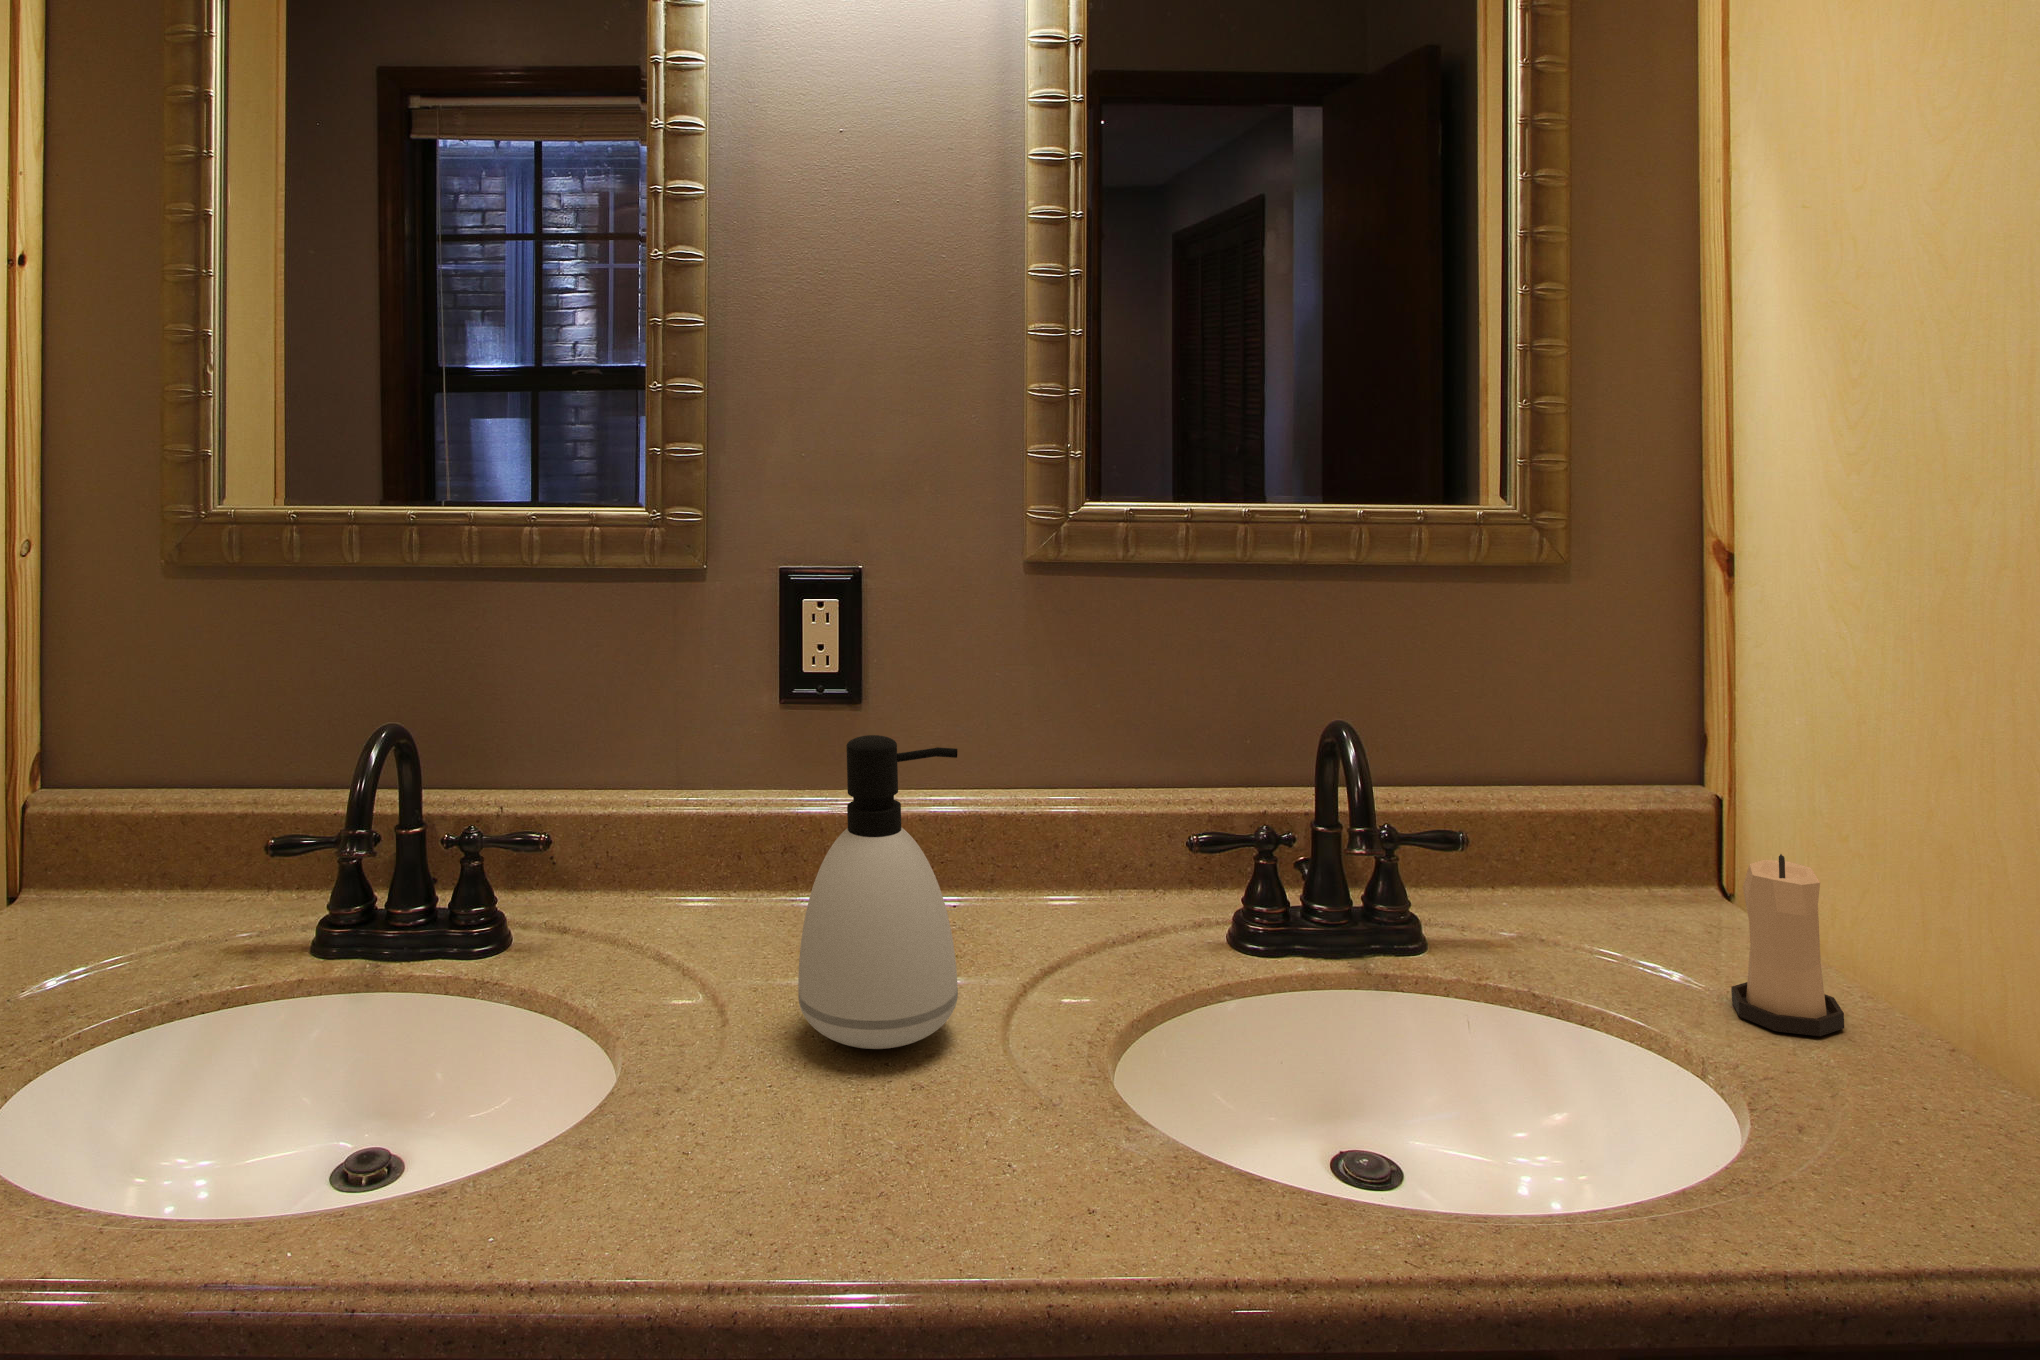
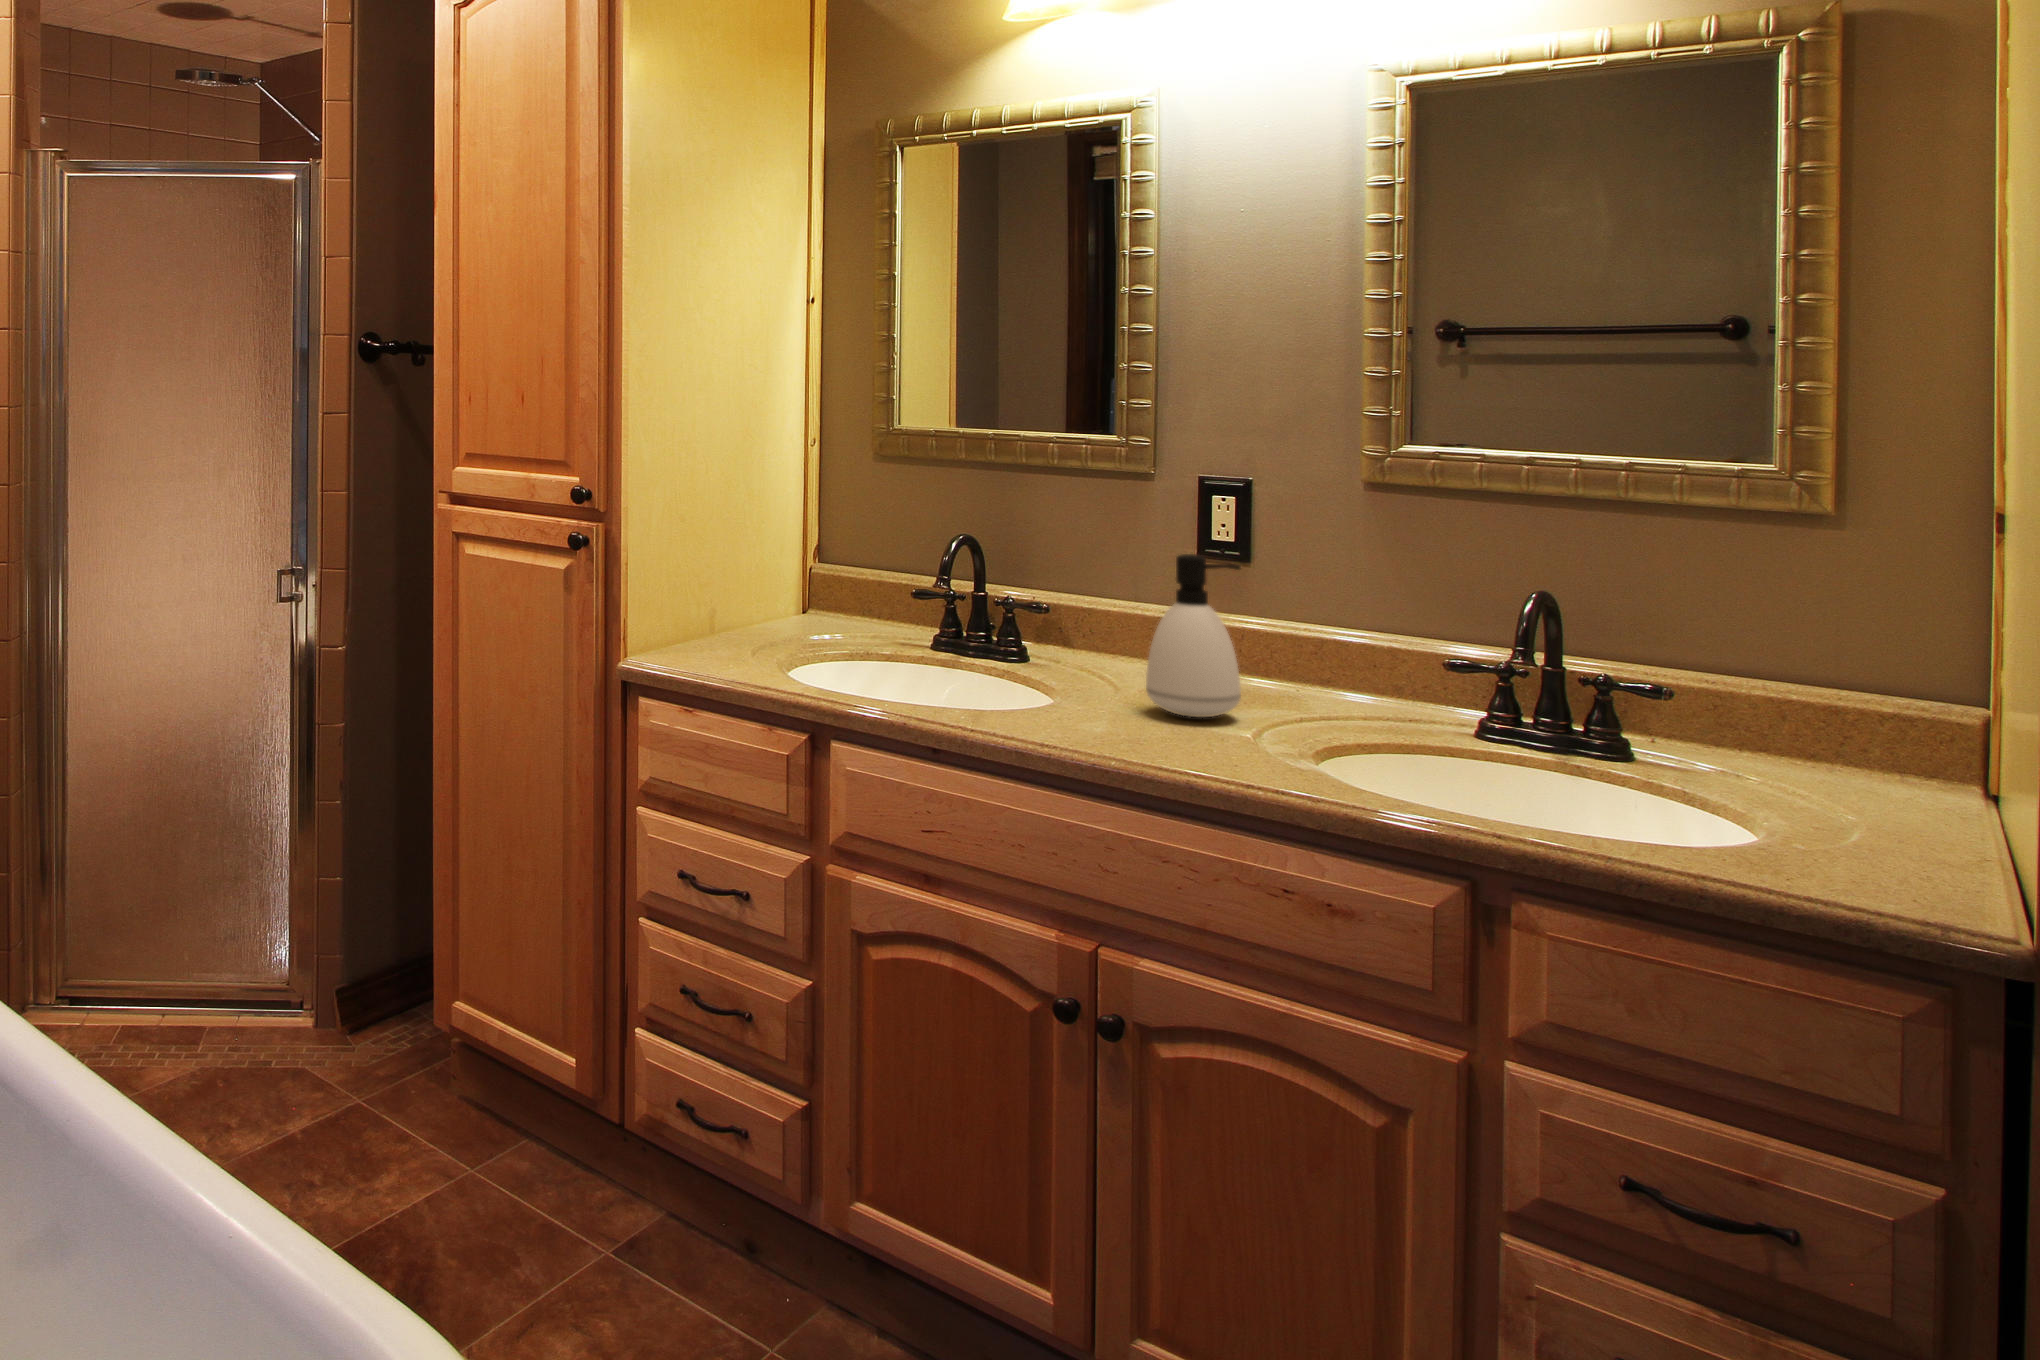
candle: present [1731,854,1844,1036] -> none [1827,705,1923,831]

